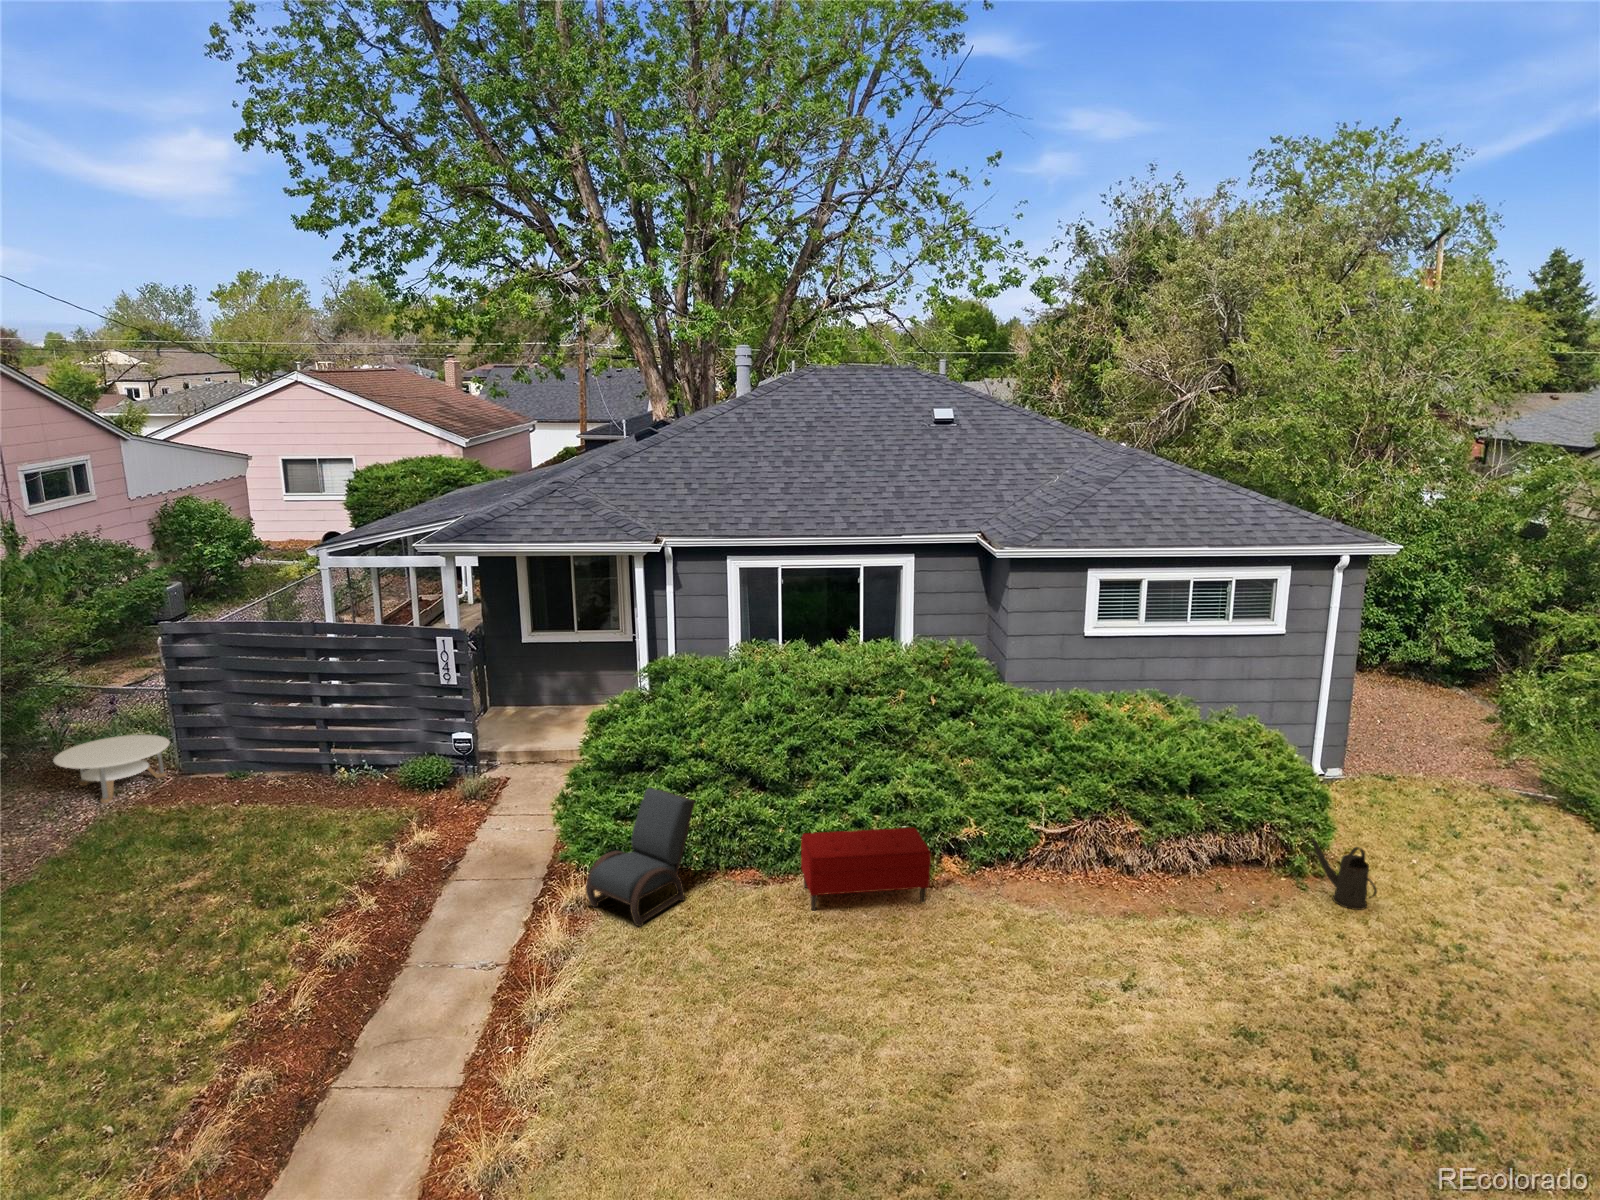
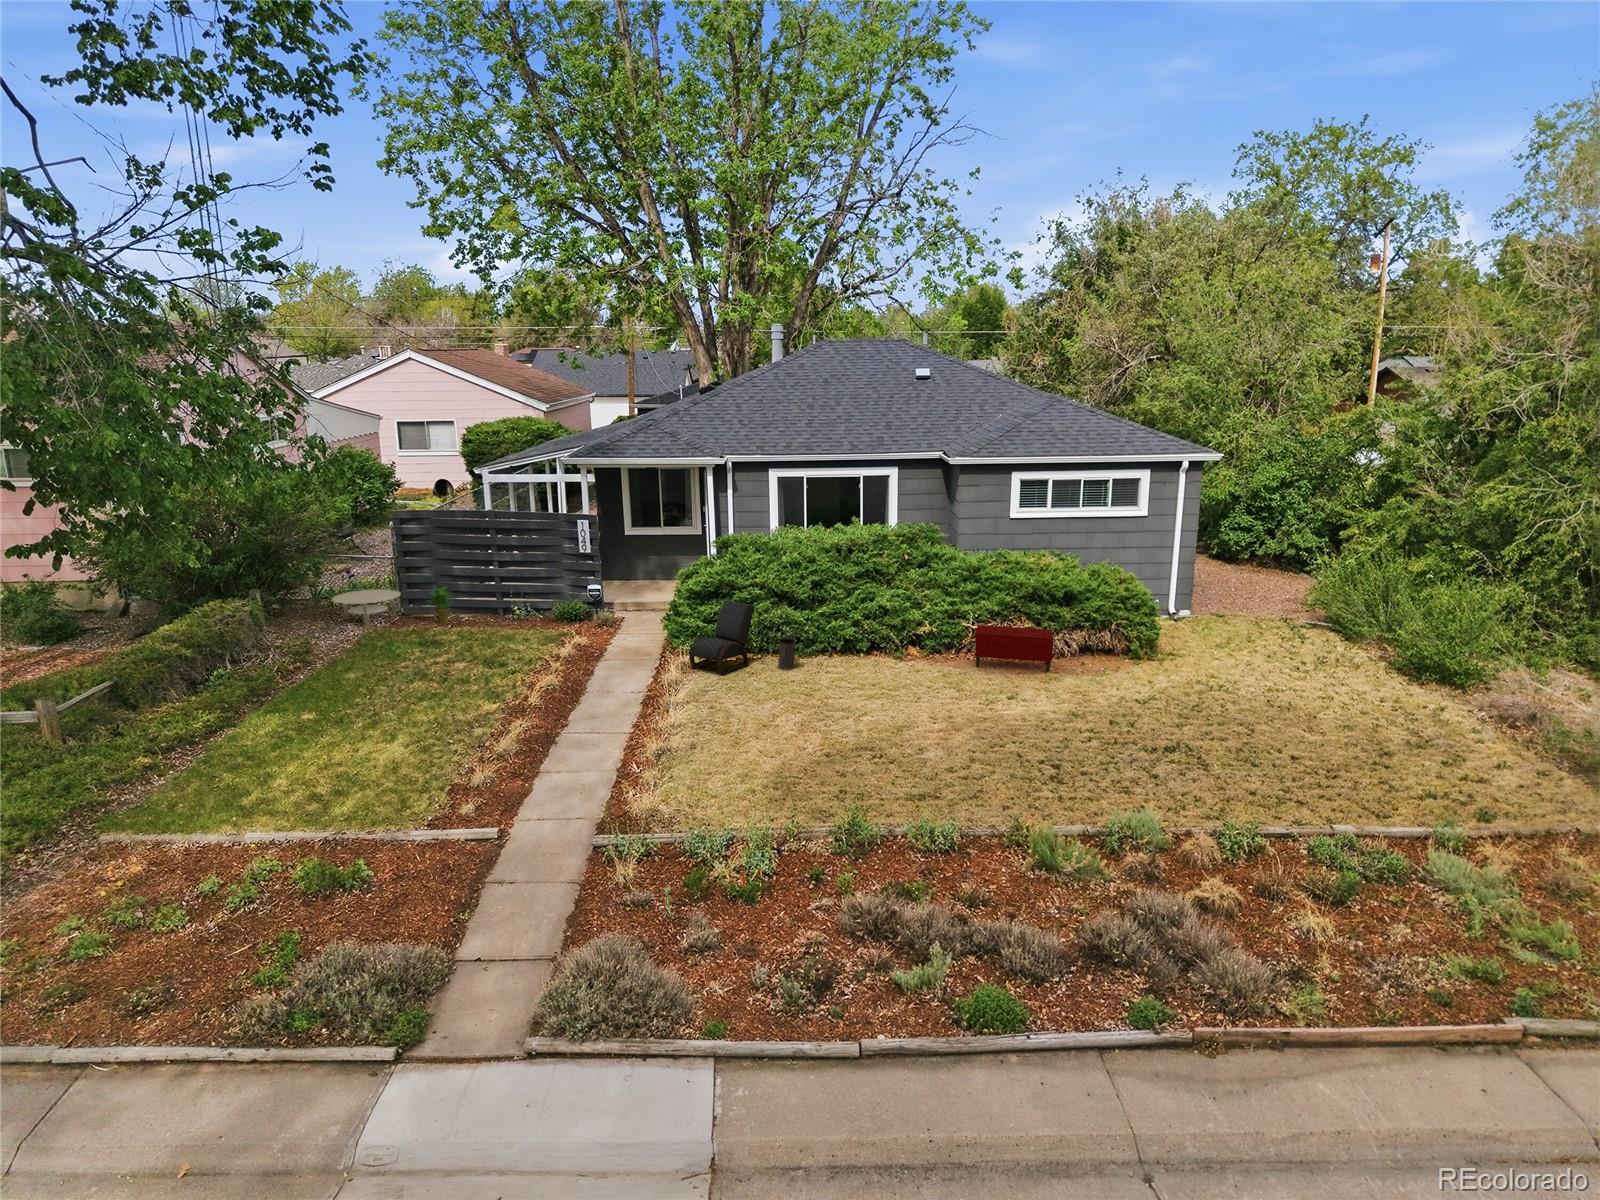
potted plant: none [200,735,250,794] -> present [429,586,454,624]
bench: present [801,827,931,910] -> present [975,625,1054,672]
watering can: present [1311,838,1377,910] -> present [778,631,796,670]

